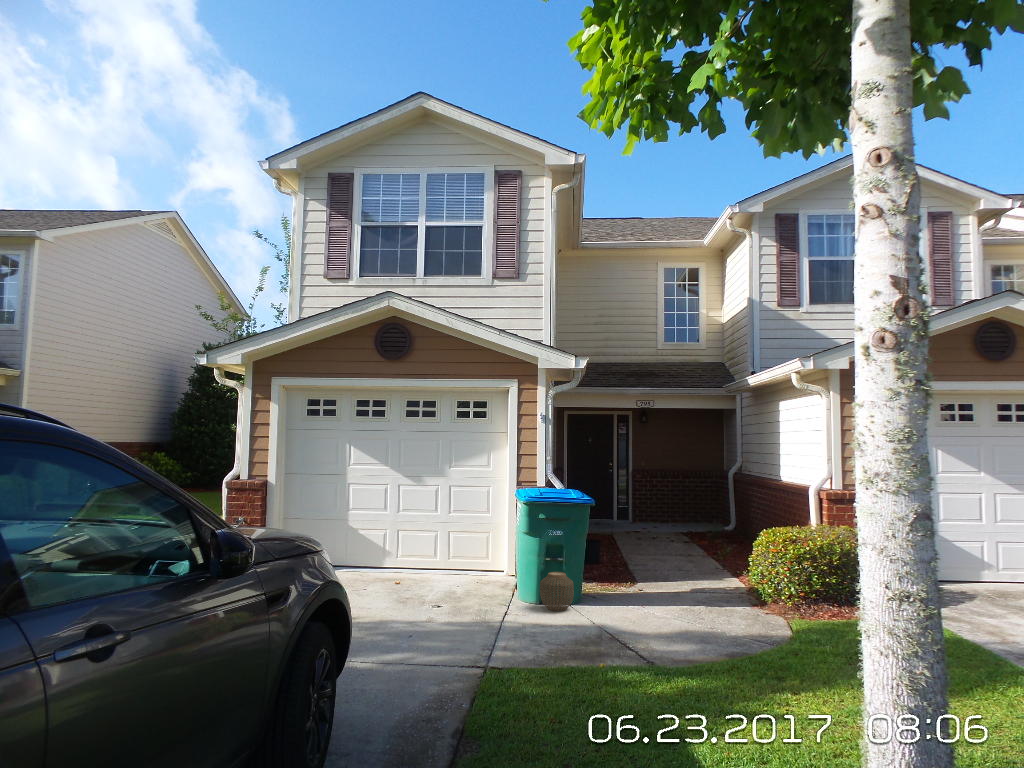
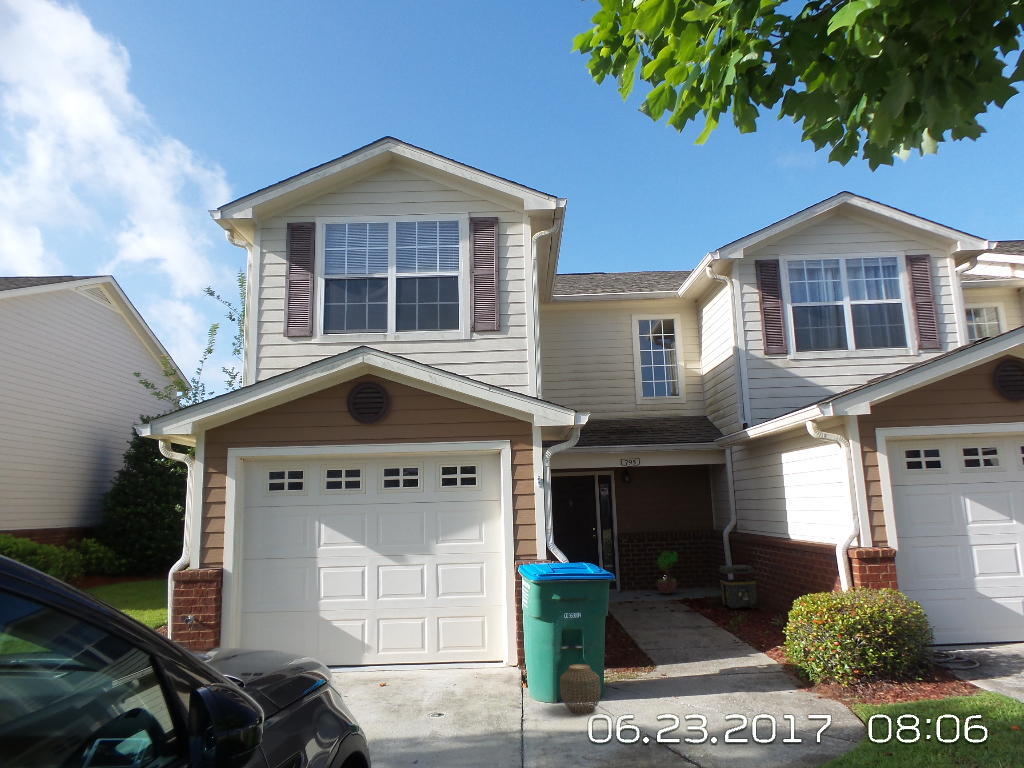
potted tree: none [662,484,687,527] -> present [657,552,677,594]
toolbox: none [719,503,751,542] -> present [720,565,756,609]

